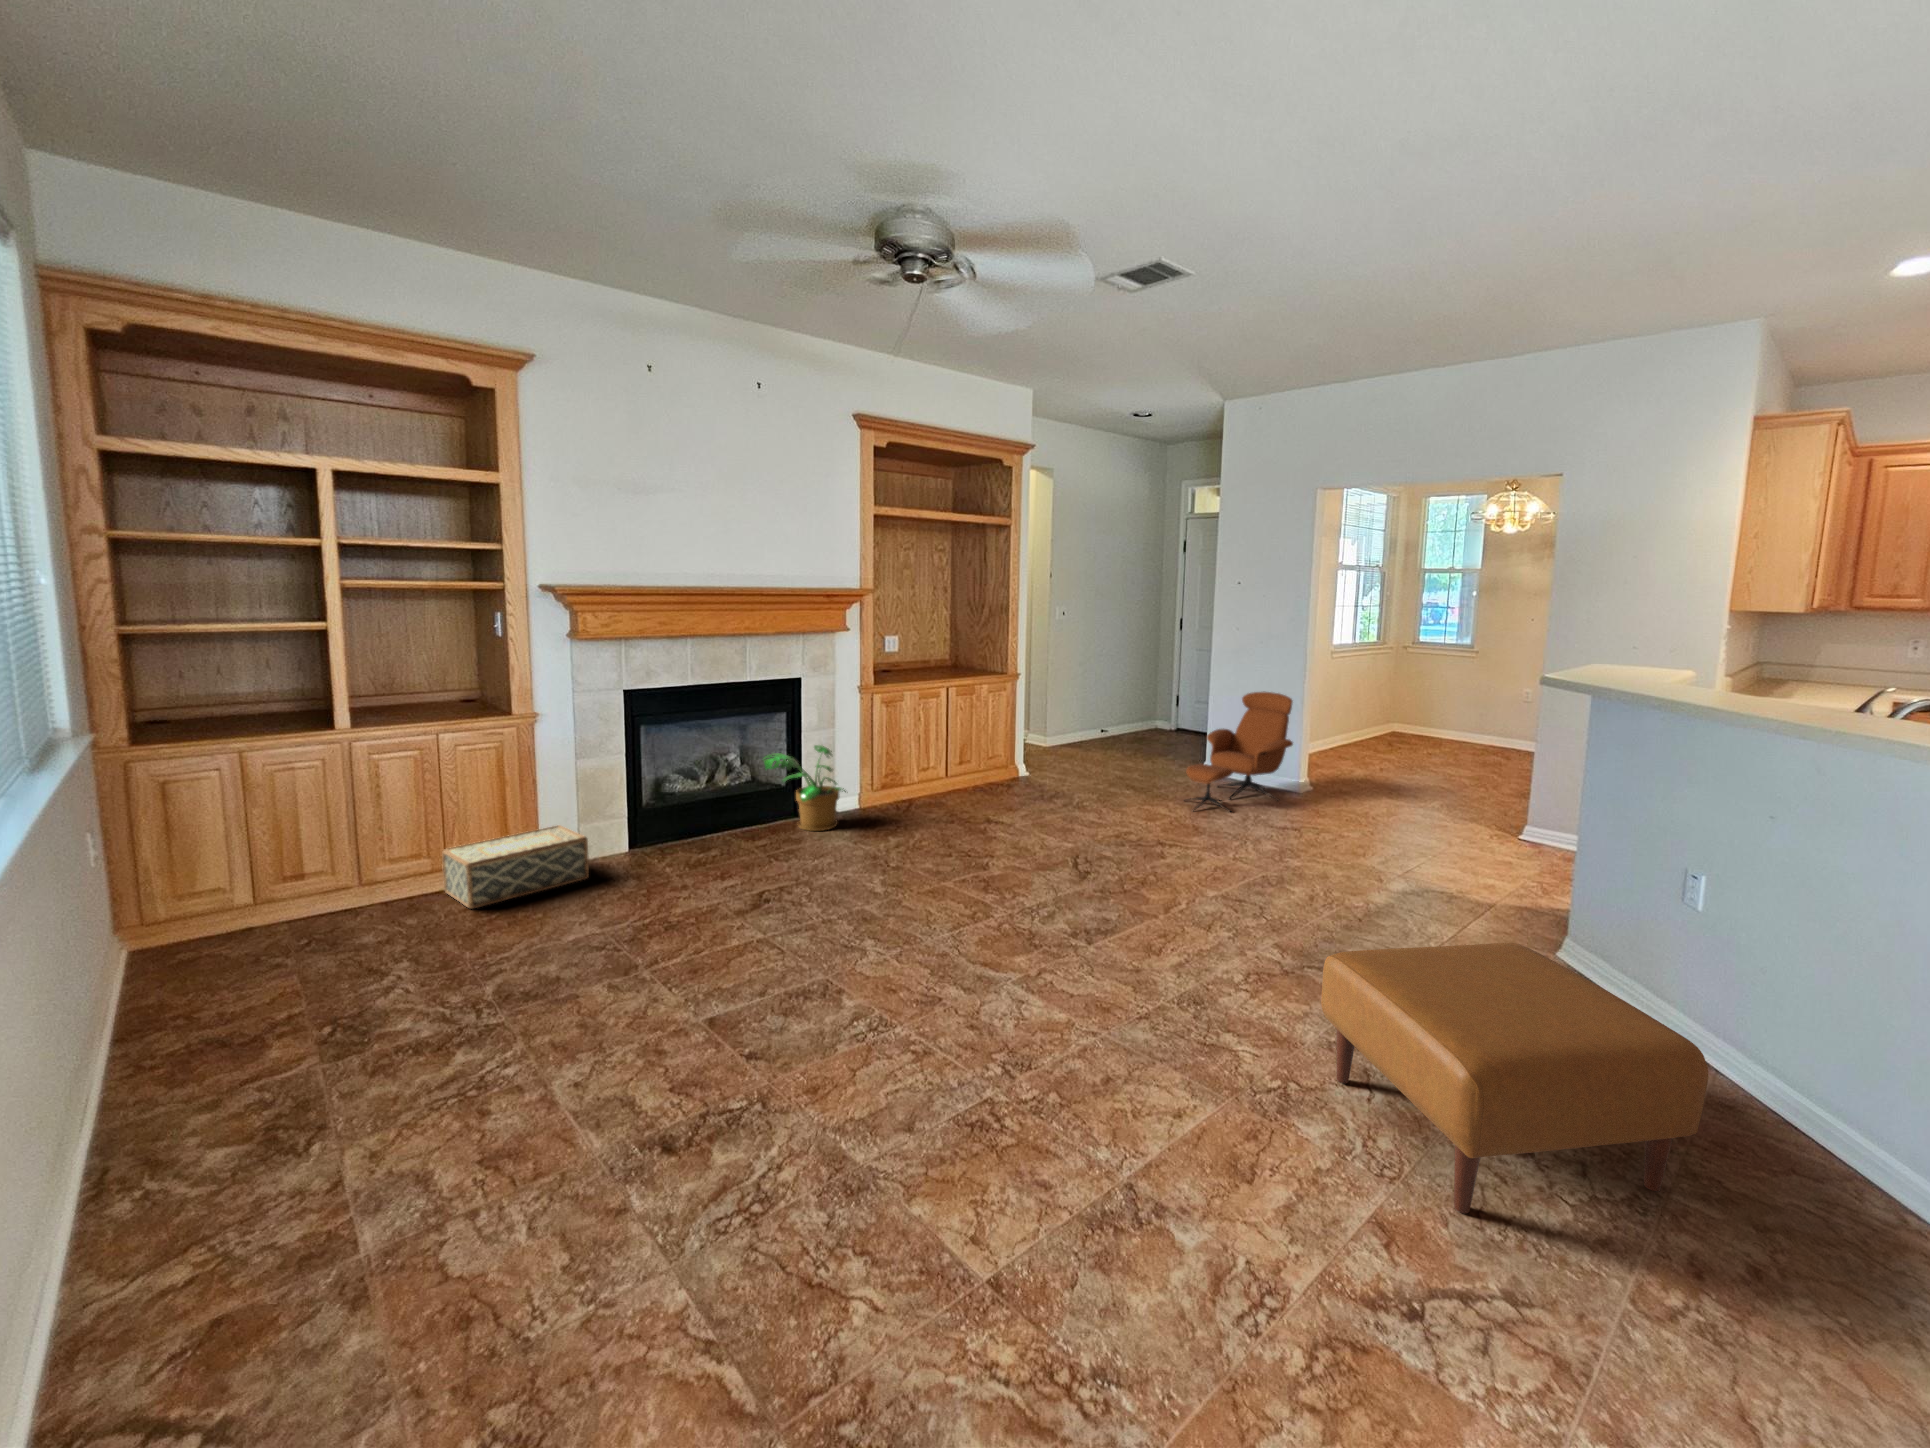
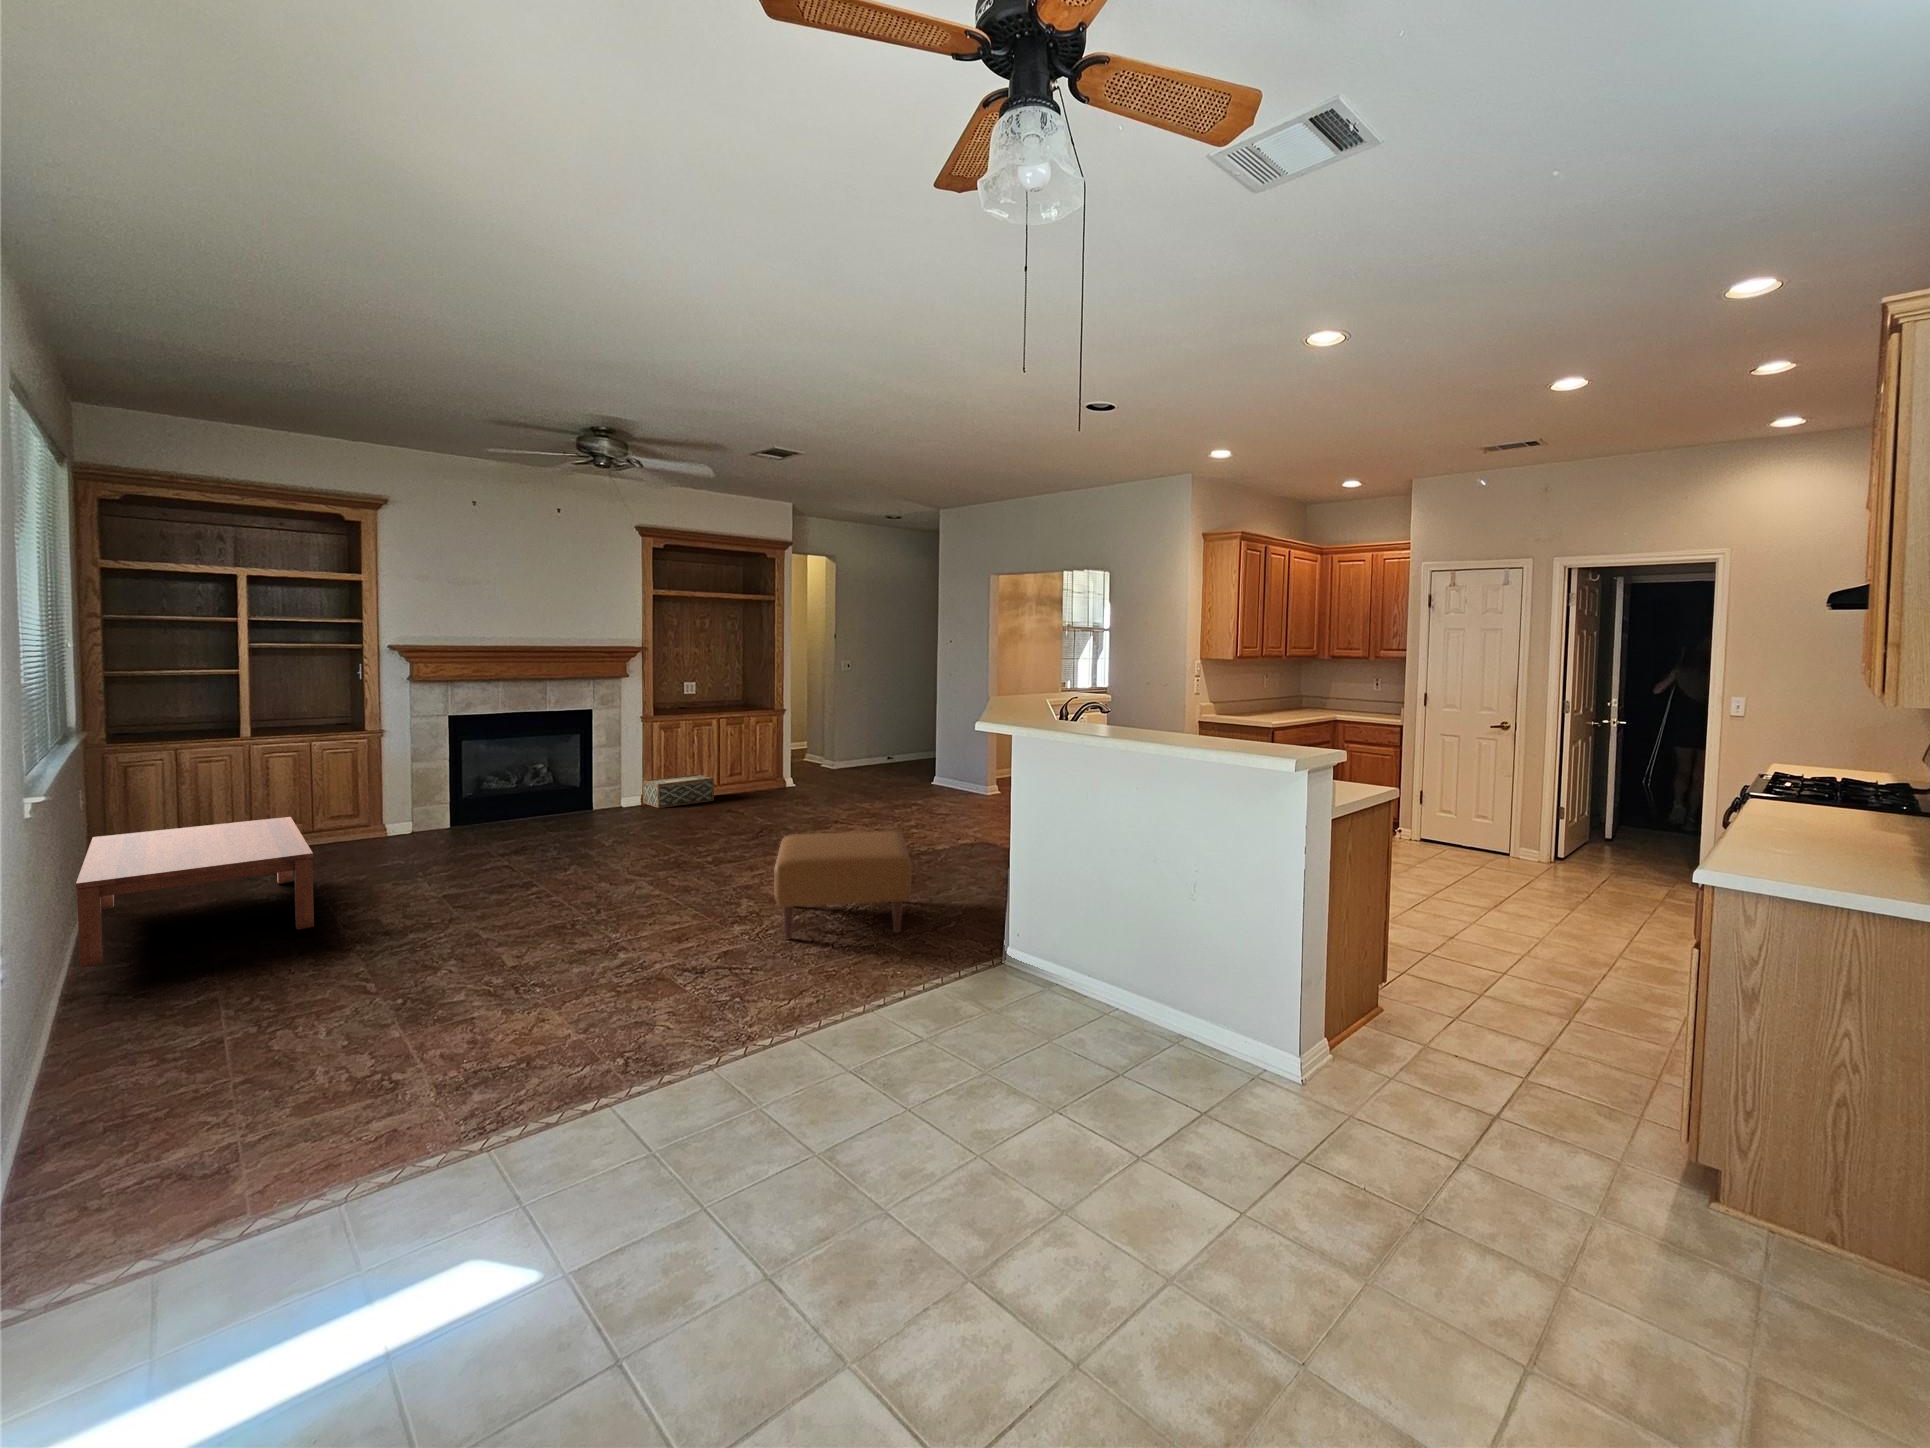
lounge chair: present [1186,692,1293,810] -> none [884,720,973,804]
potted plant: present [763,745,846,831] -> none [551,758,621,817]
woven basket: present [442,825,589,909] -> present [643,774,714,808]
coffee table: none [21,875,503,1303] -> present [76,817,314,968]

